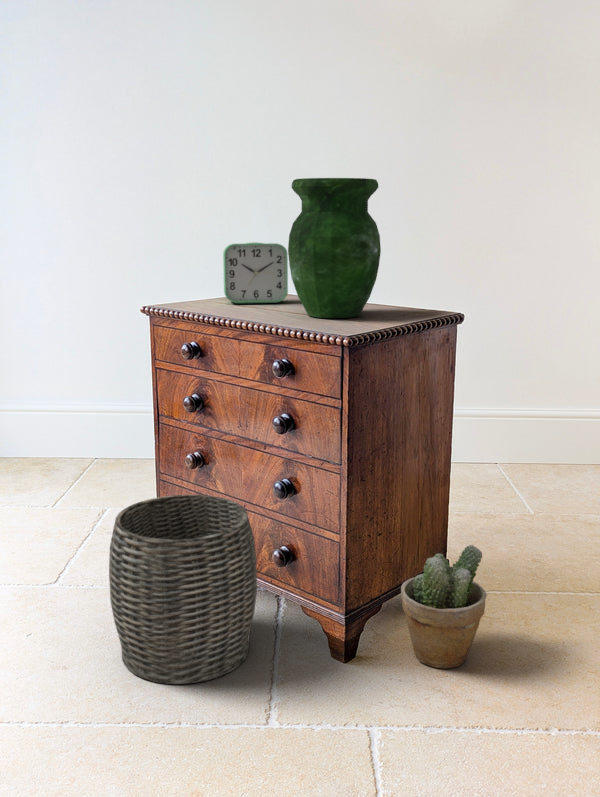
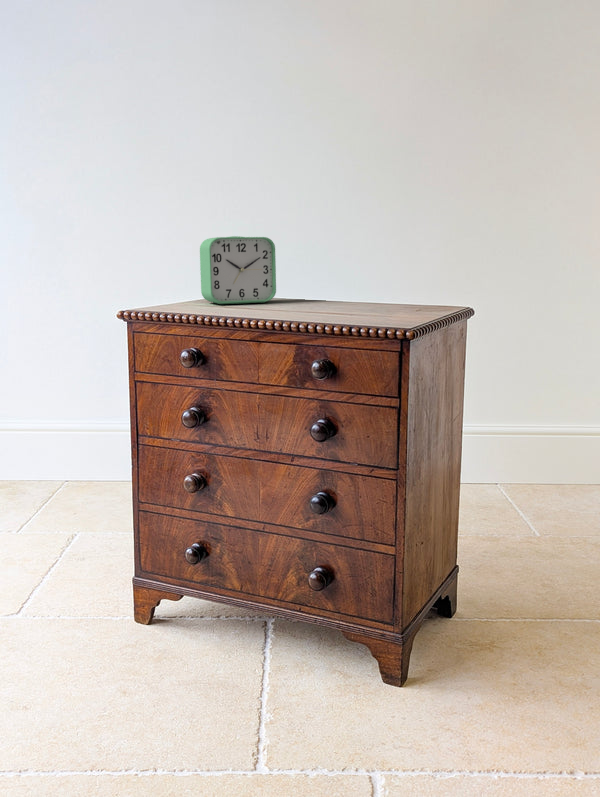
vase: present [288,178,381,318] -> none [304,161,403,313]
woven basket: present [109,495,257,684] -> none [137,520,304,740]
potted plant: present [401,545,487,668] -> none [448,544,539,677]

